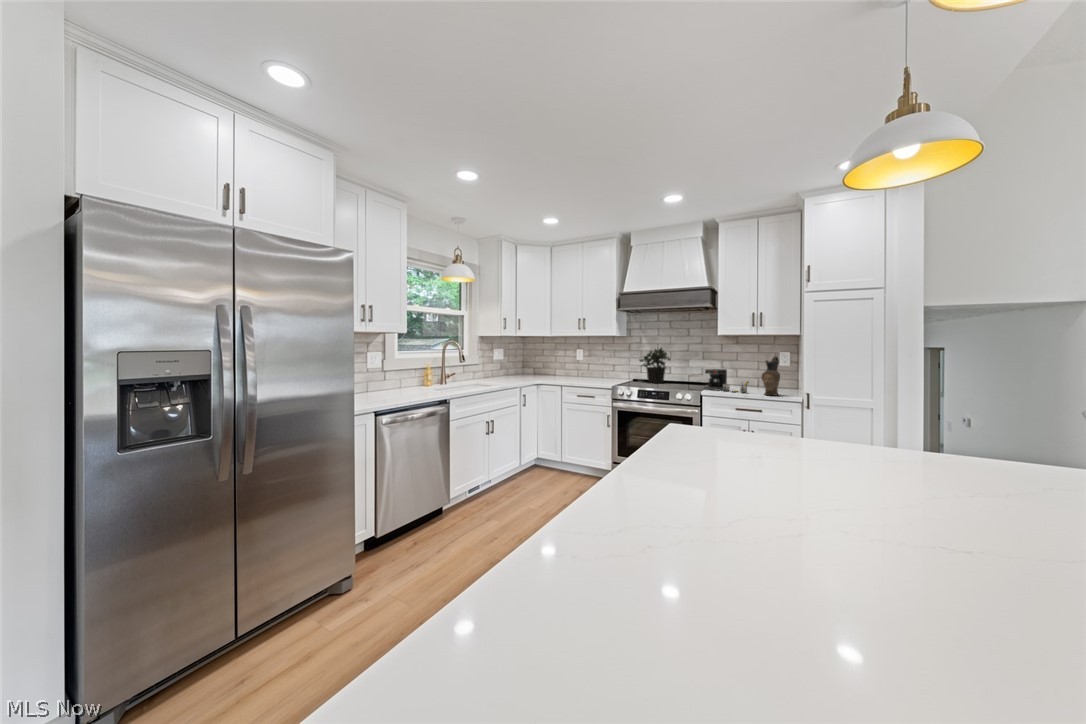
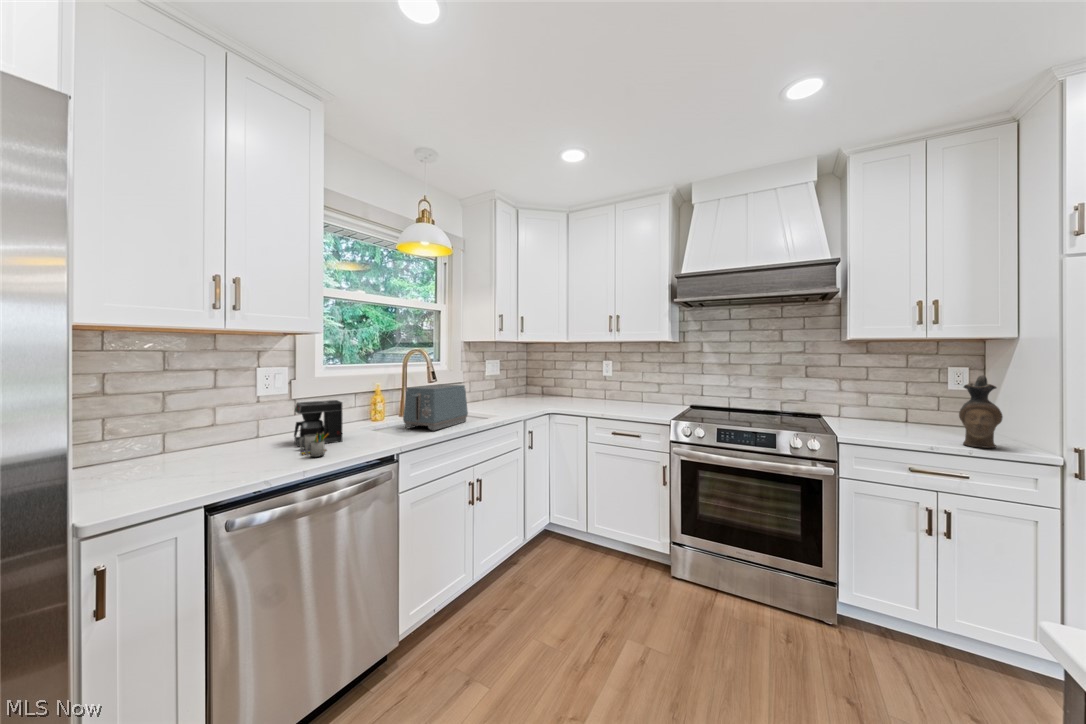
potted plant: present [640,348,670,383] -> none [704,358,758,414]
toaster: none [447,364,484,390] -> present [403,384,468,431]
coffee maker: present [704,369,748,393] -> present [294,400,342,457]

